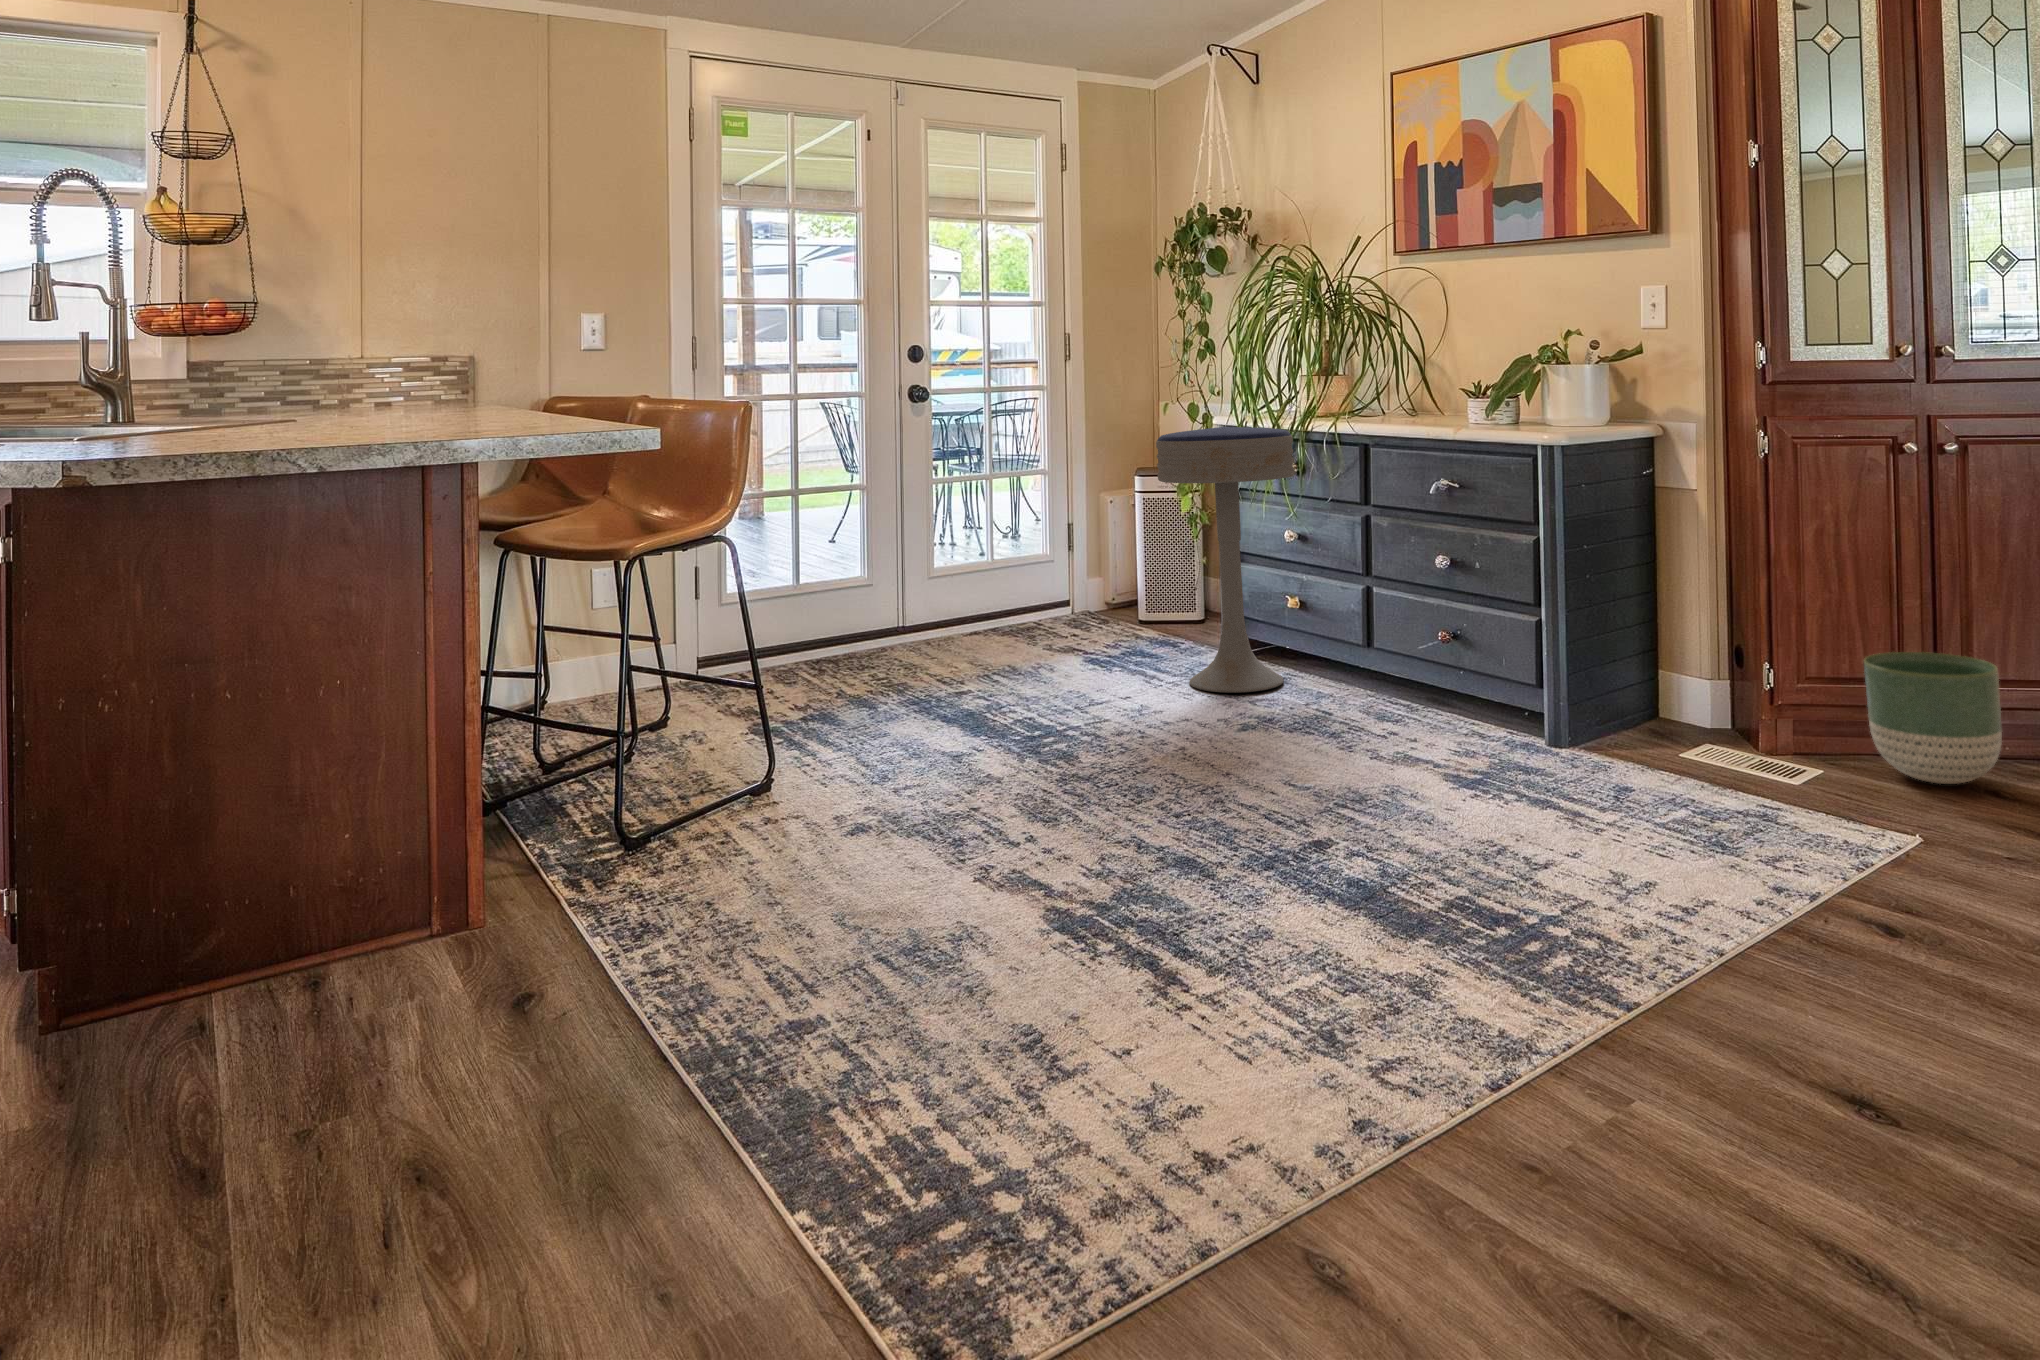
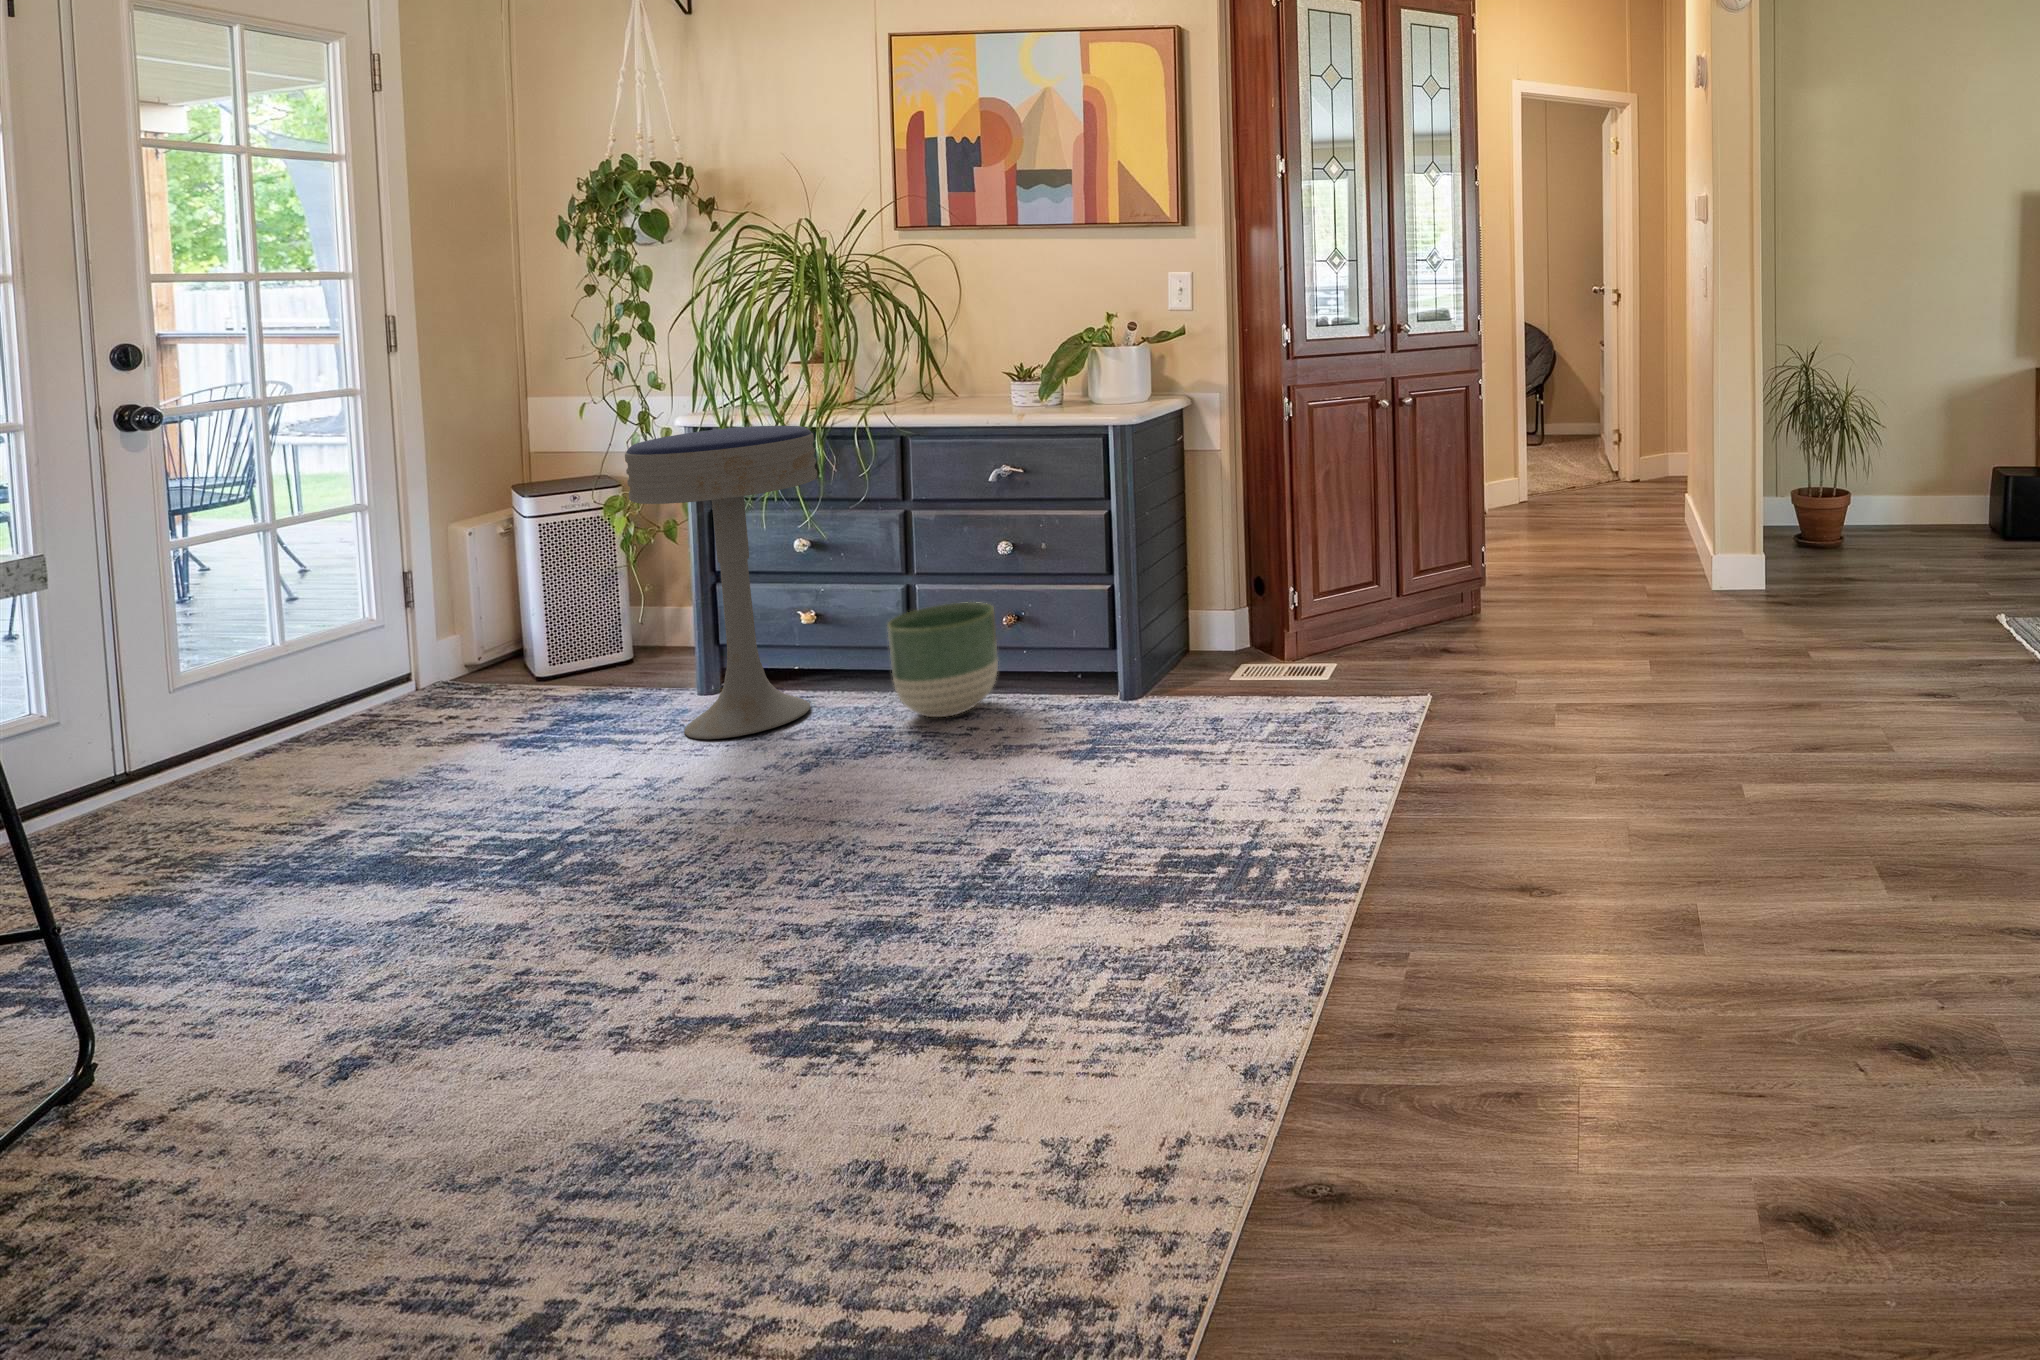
planter: present [1864,652,2002,784] -> present [888,602,998,717]

